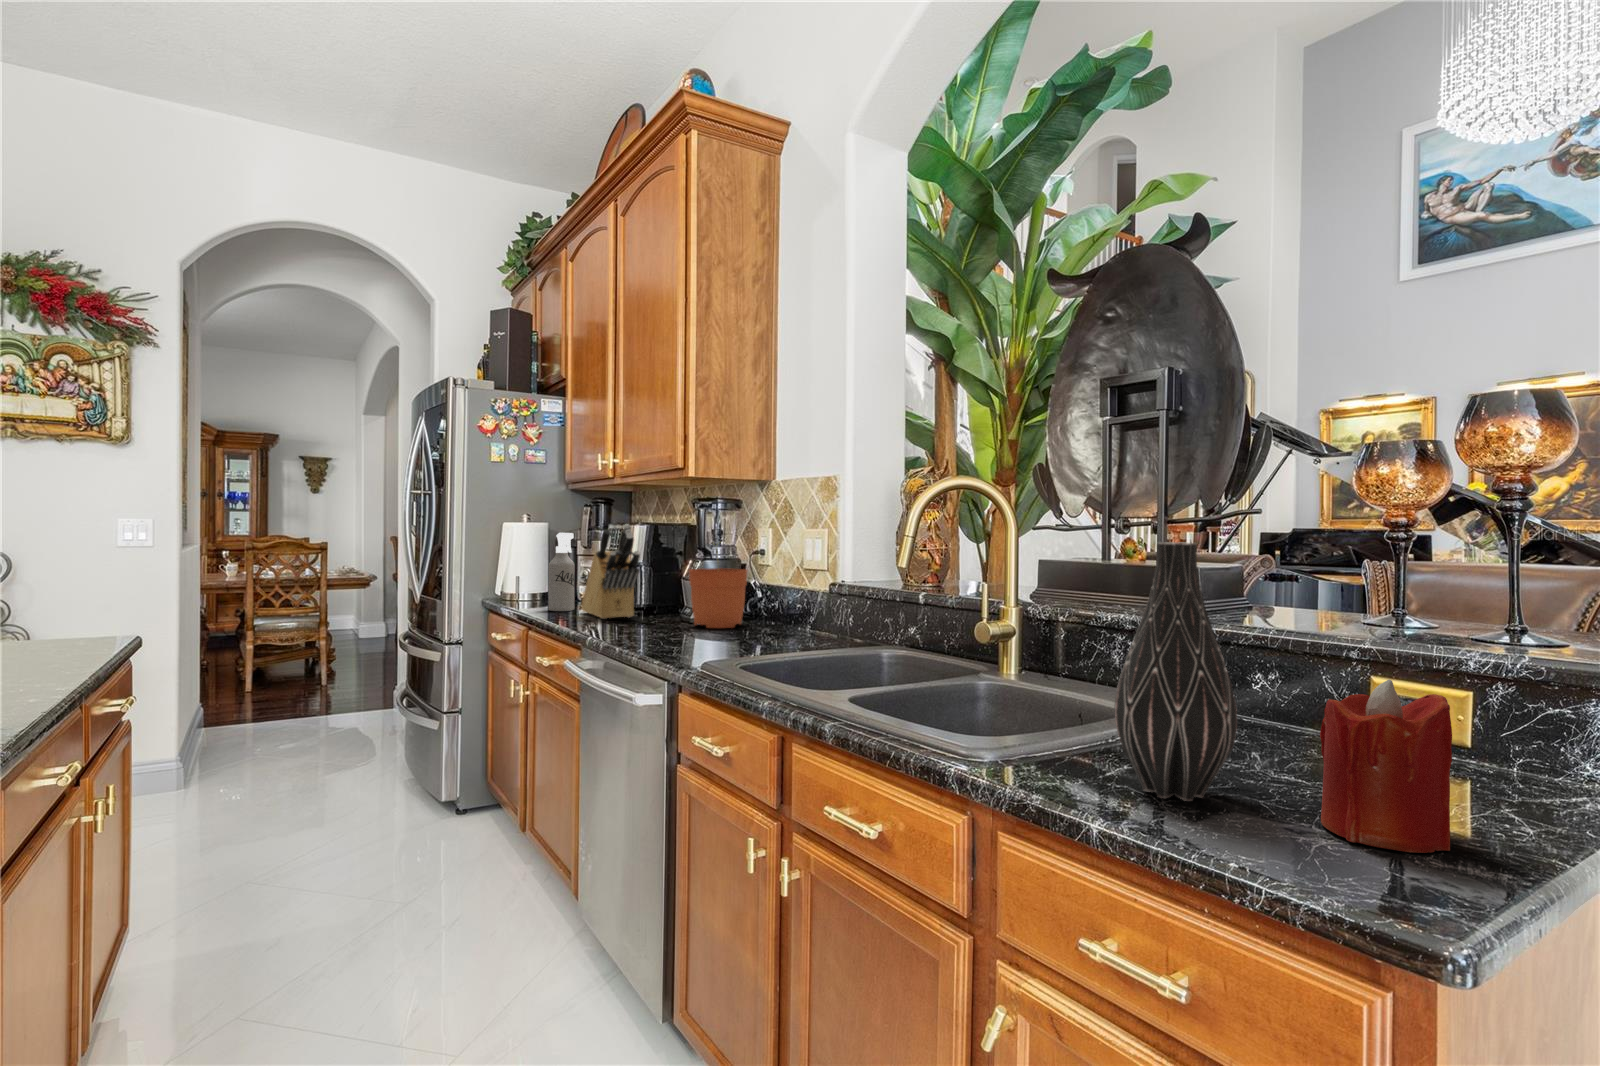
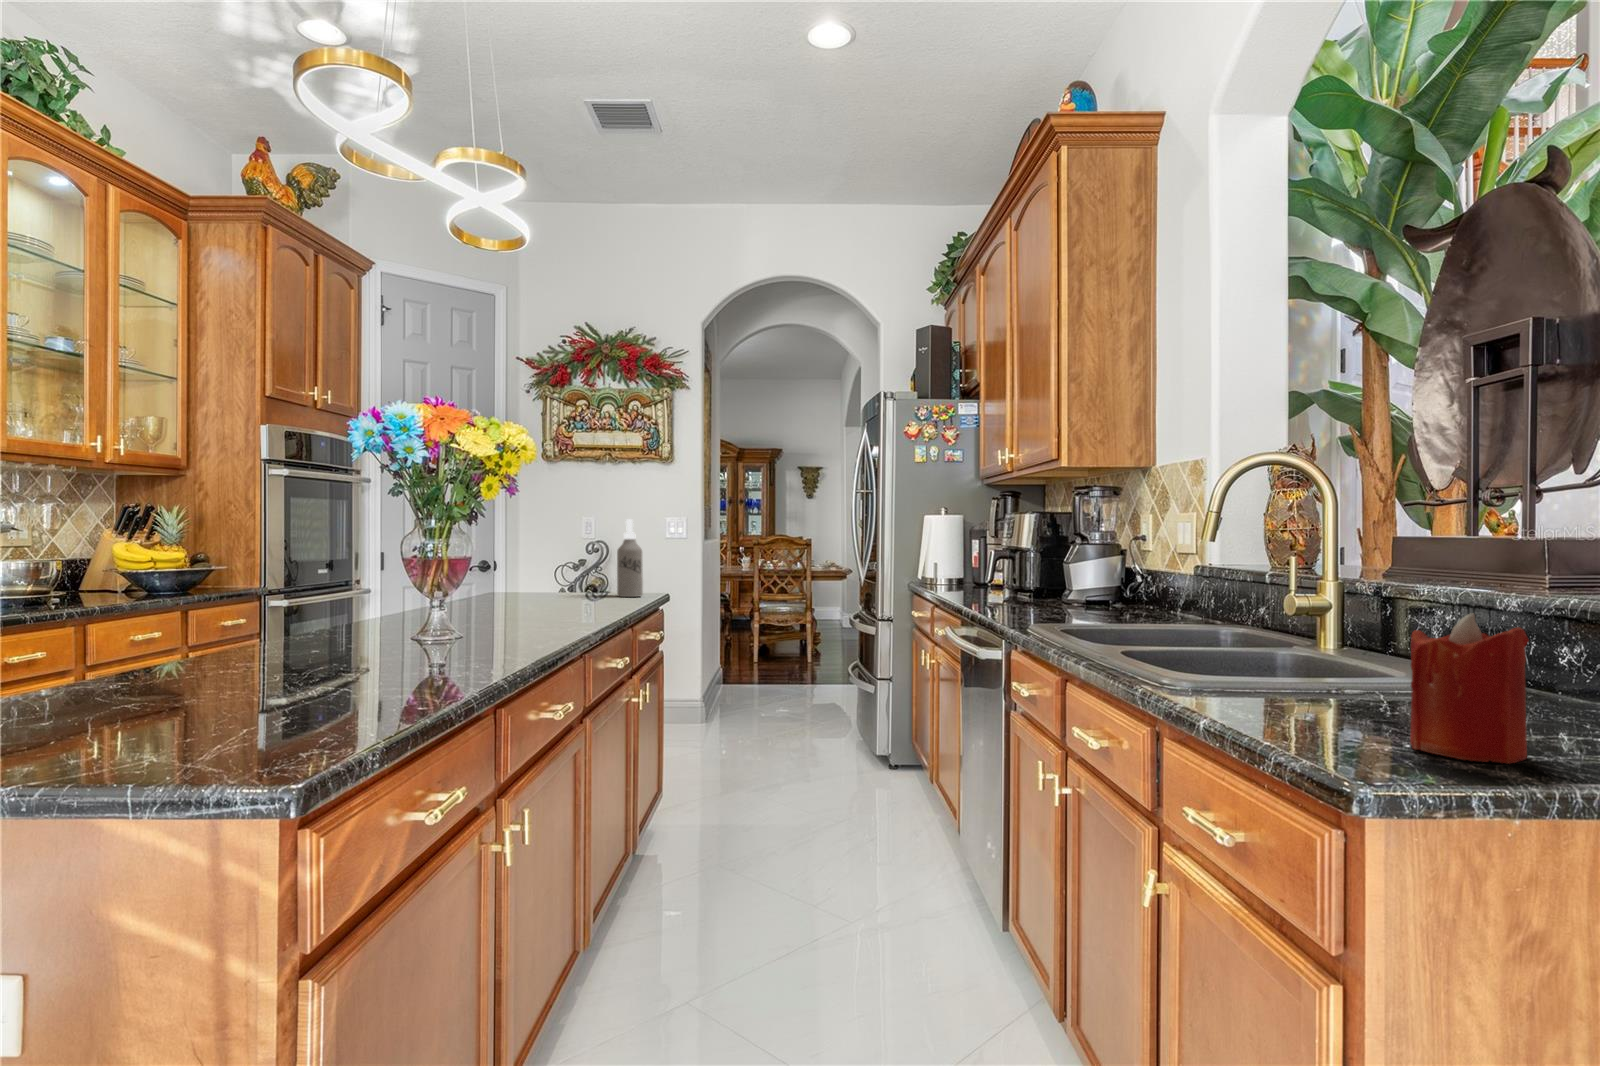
knife block: present [582,524,640,619] -> none [981,513,1024,599]
spray bottle: present [548,533,575,611] -> present [617,519,643,597]
vase: present [1115,542,1237,801] -> none [1261,499,1373,721]
plant pot: present [689,568,747,628] -> none [1062,527,1120,608]

